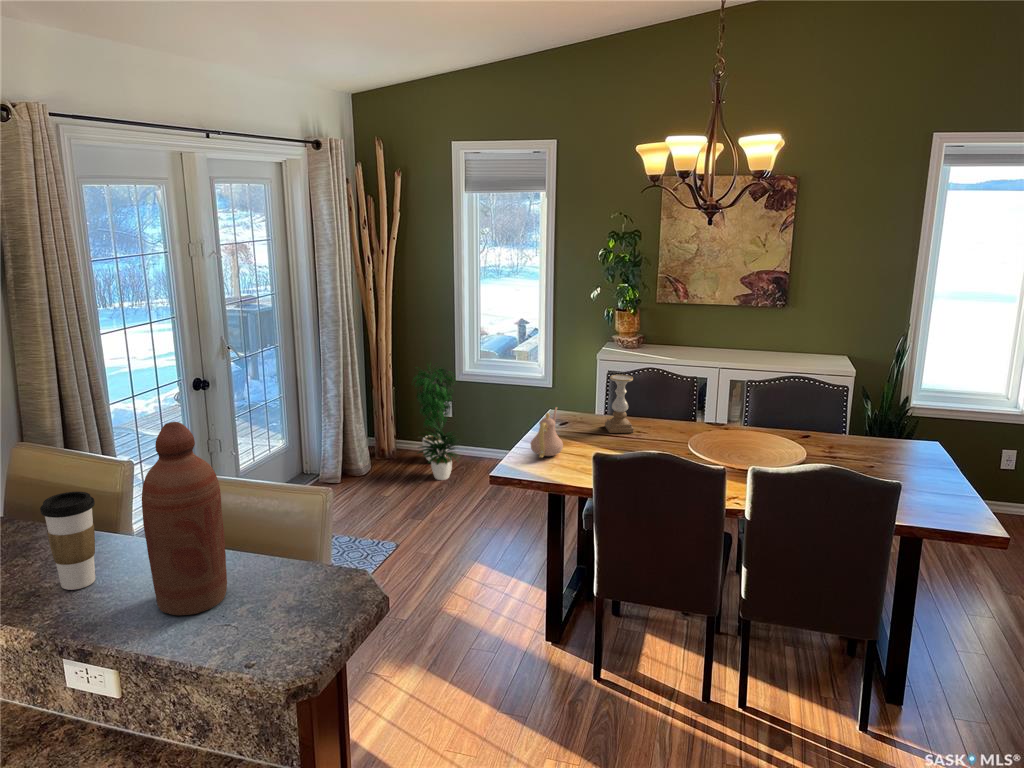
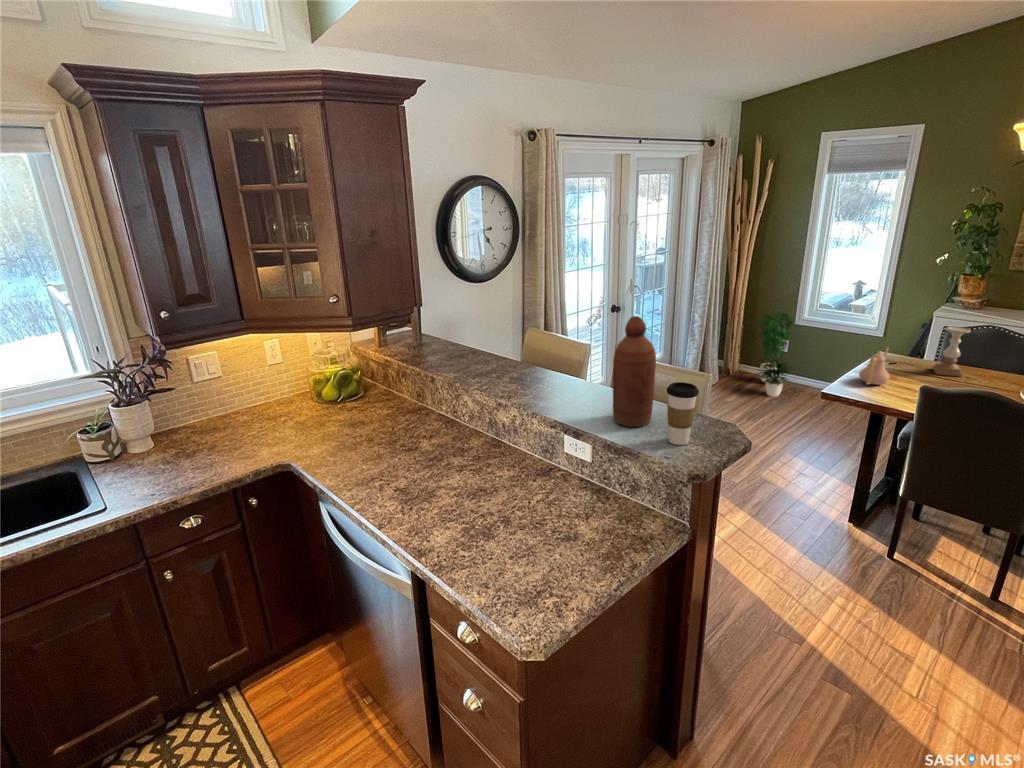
coffee cup: present [40,492,95,590] -> present [667,382,699,445]

